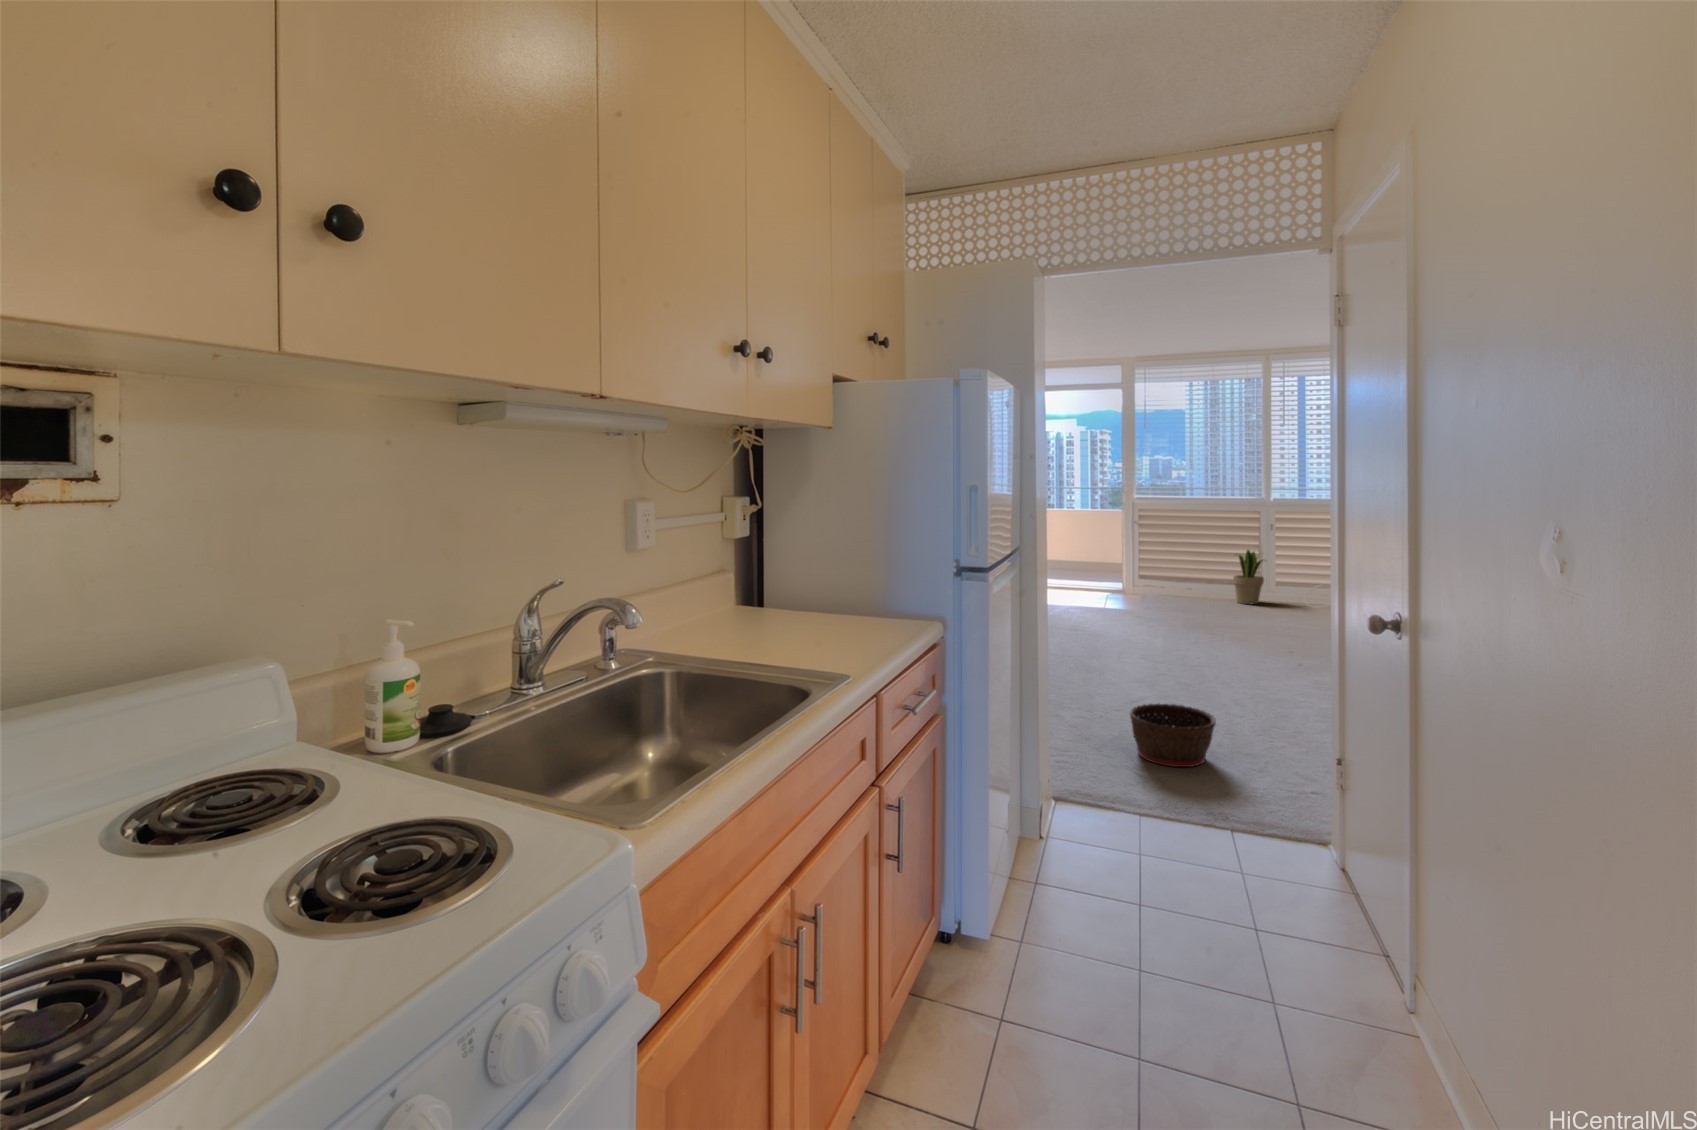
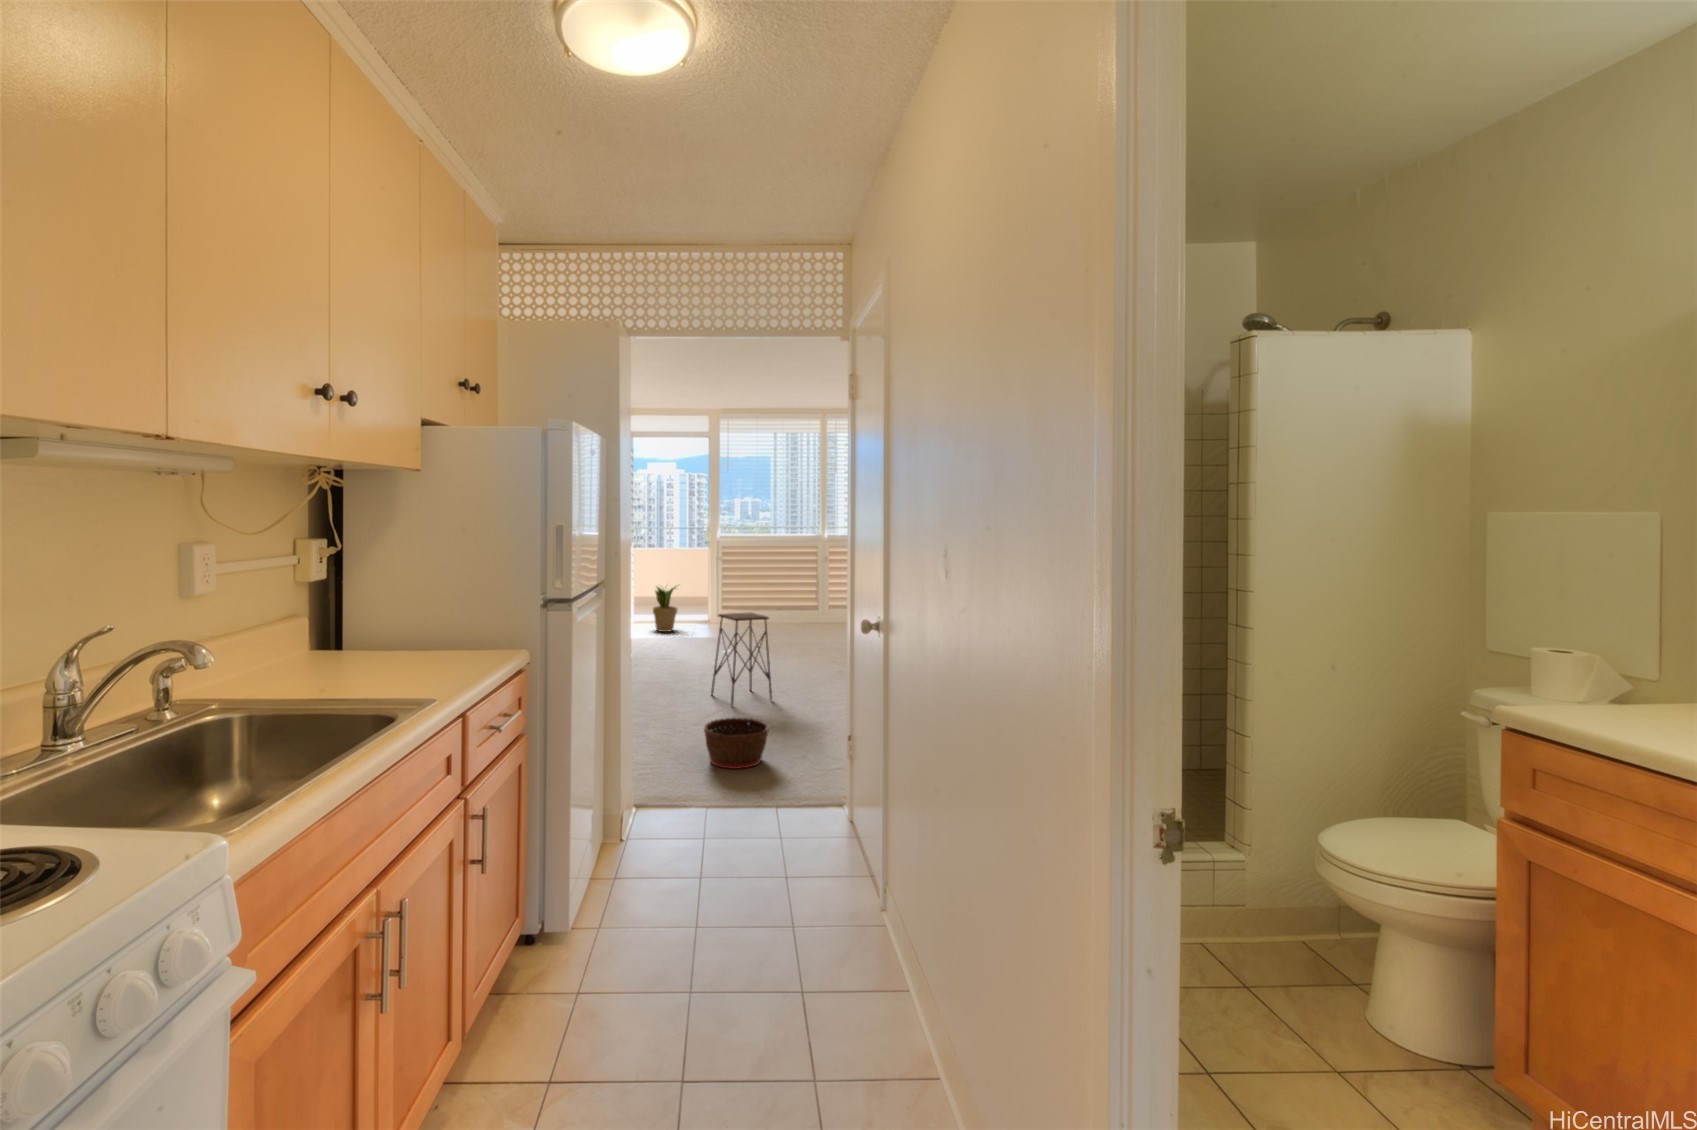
potted plant: present [1233,550,1264,604] -> present [653,586,677,632]
side table: none [1129,579,1208,688] -> present [711,612,772,705]

